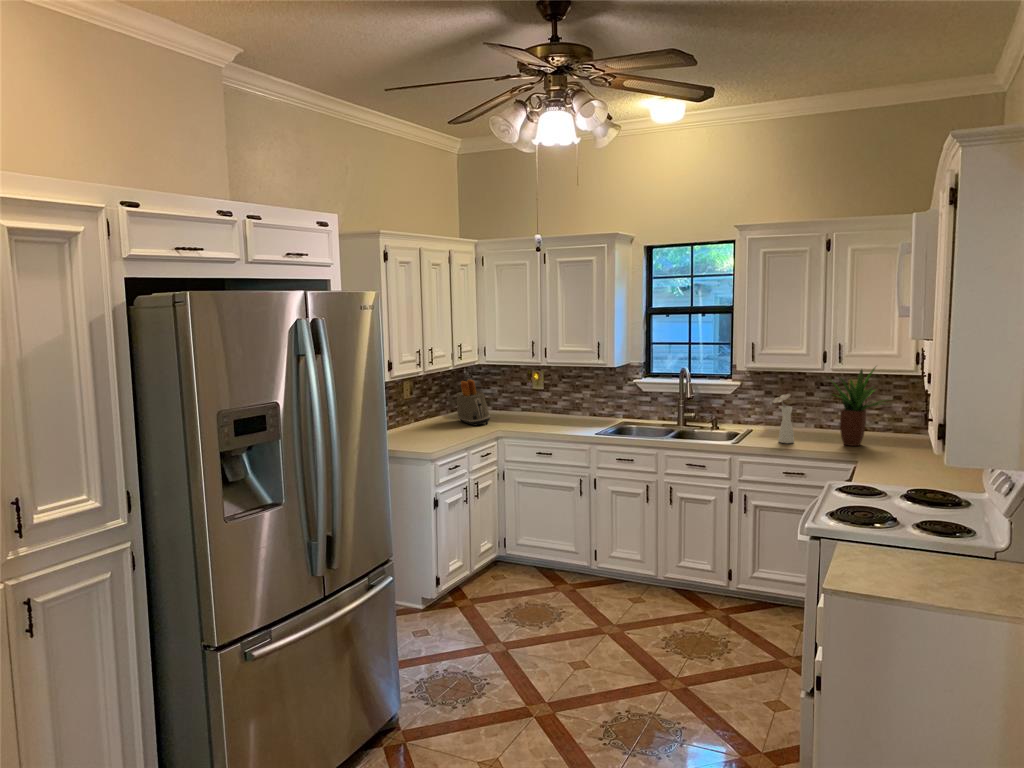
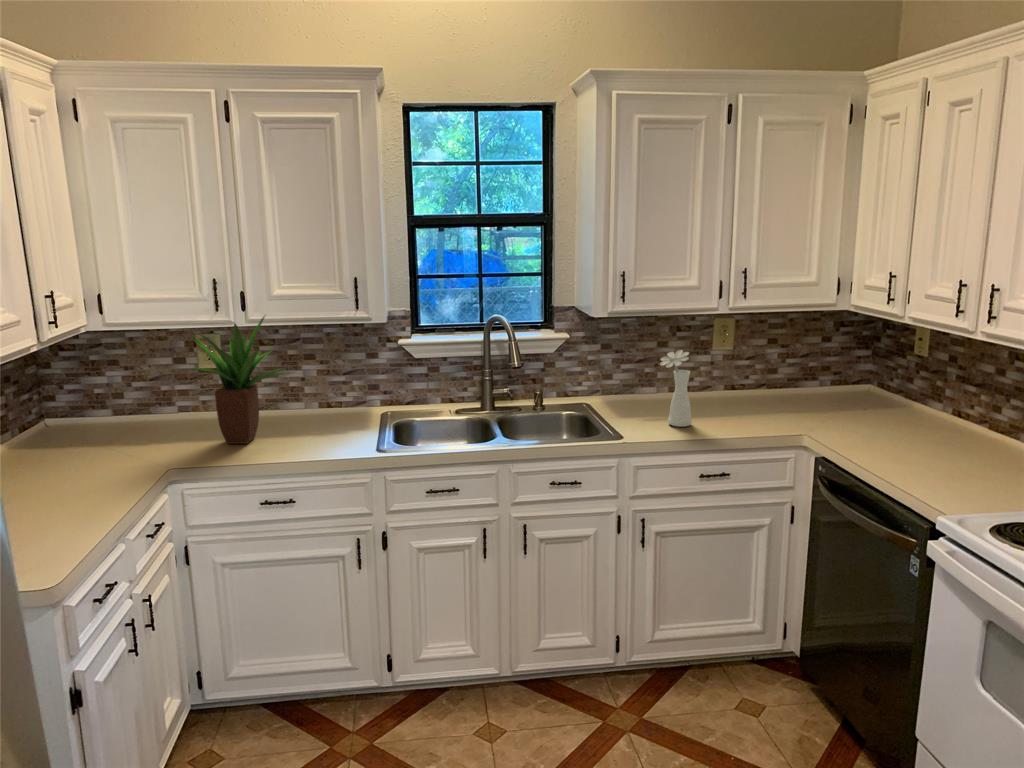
potted plant: present [829,368,885,446] -> present [192,316,294,444]
toaster: present [456,380,490,425] -> none [43,366,137,462]

